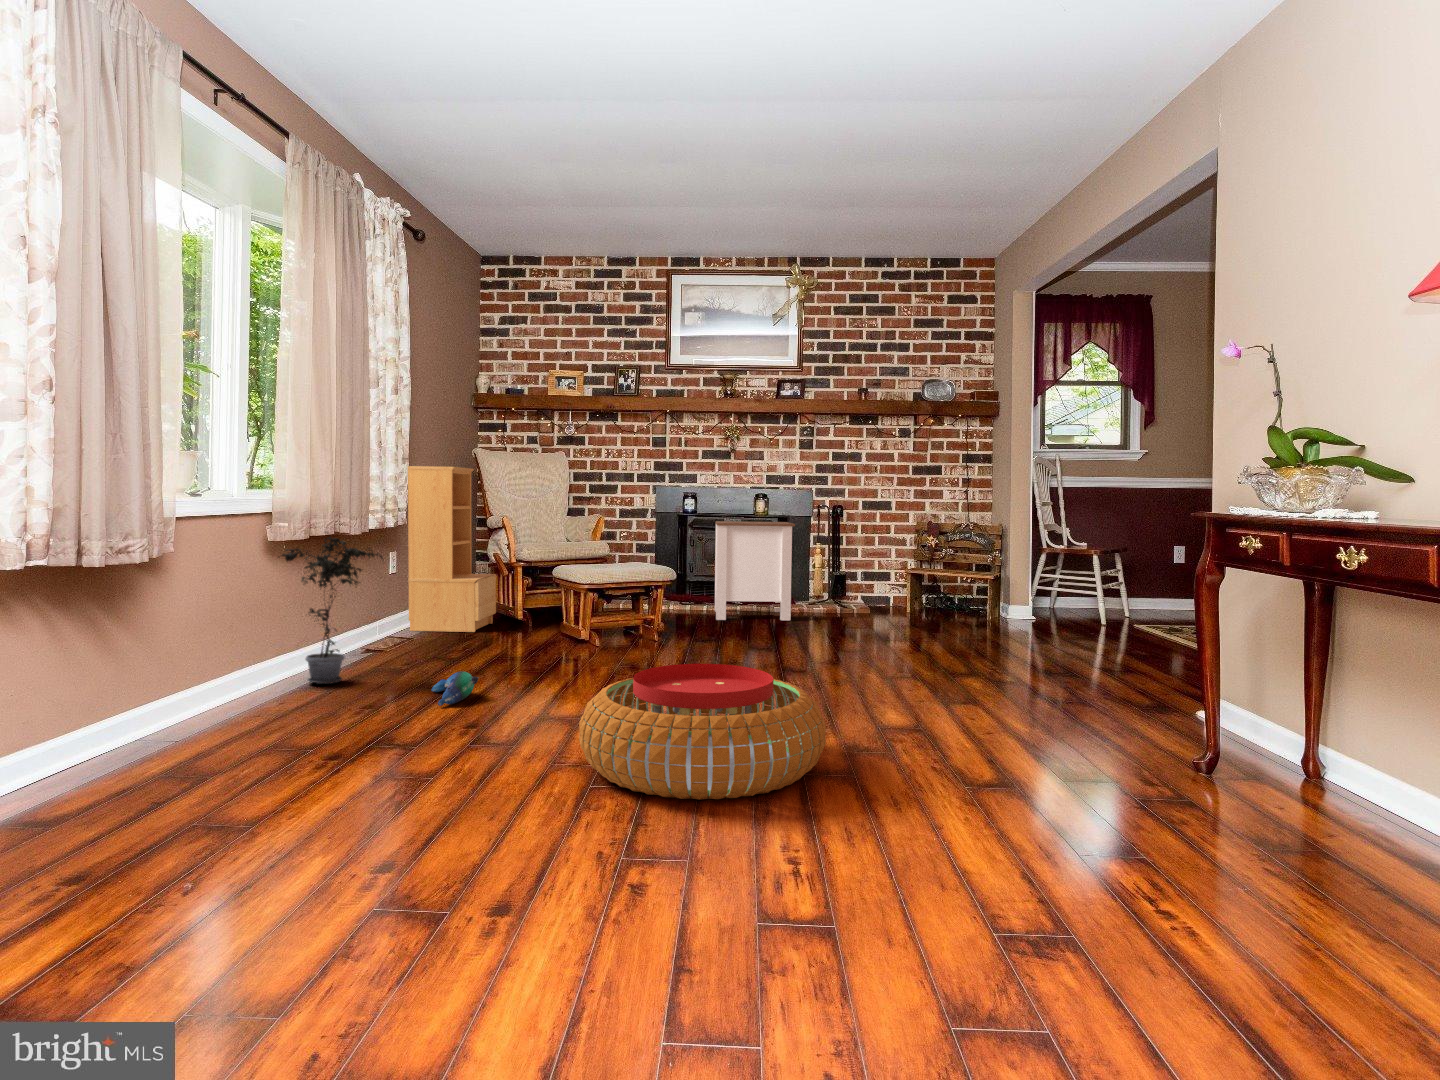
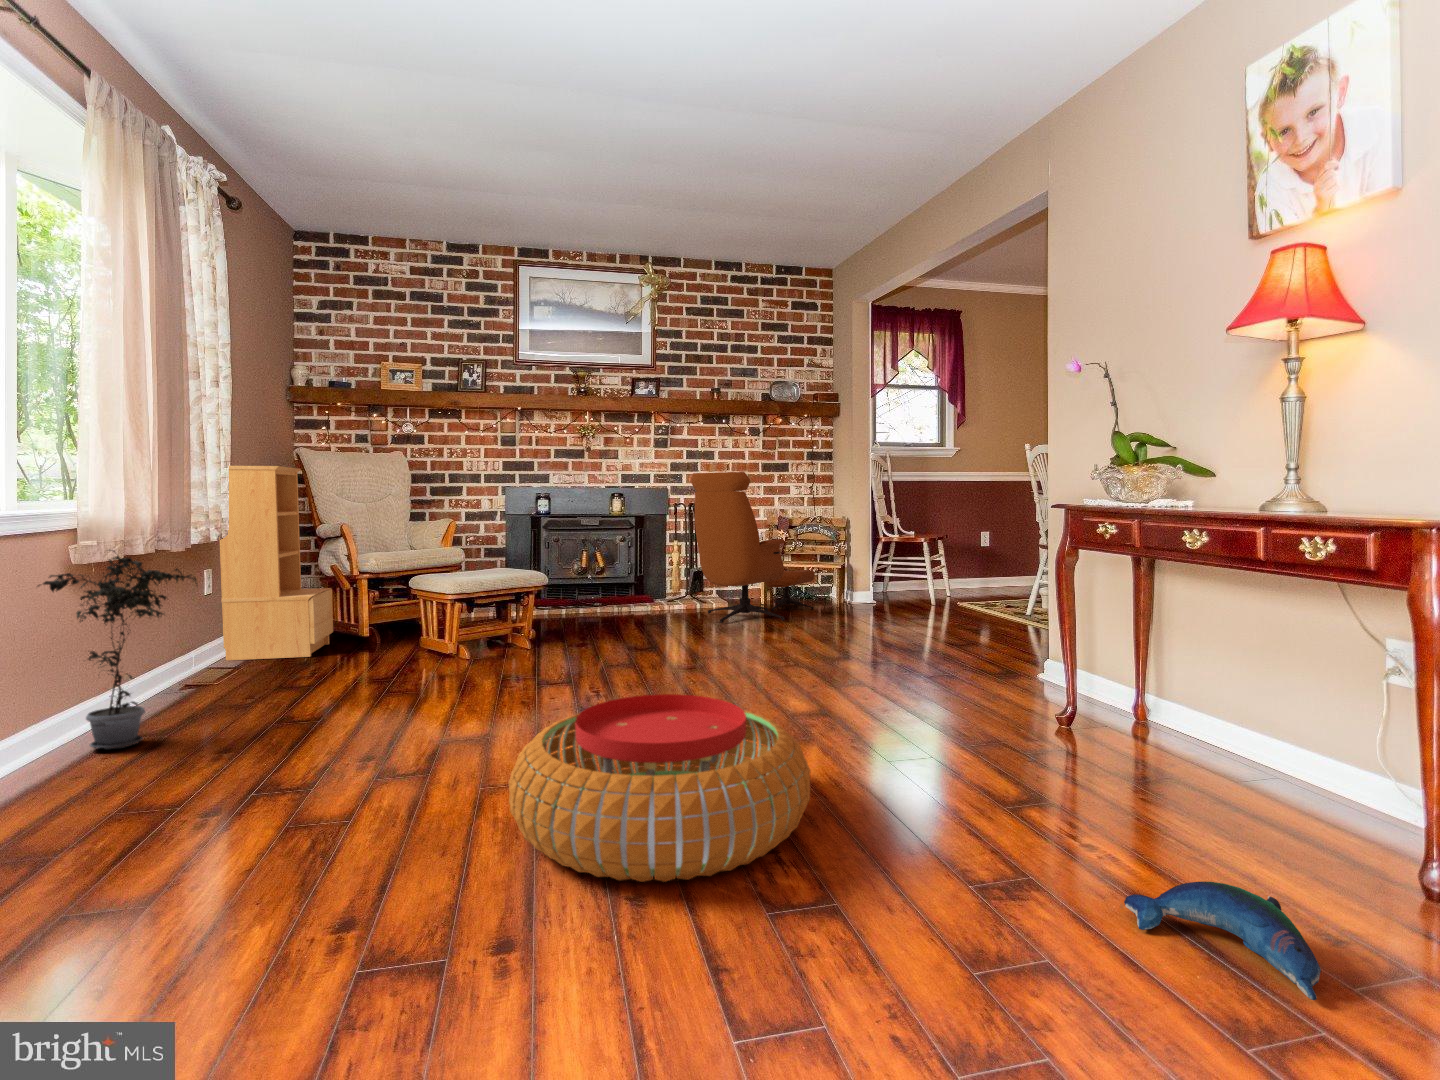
lounge chair: none [826,474,963,627] -> present [691,472,815,623]
side table: present [715,521,795,621] -> none [573,521,660,625]
plush toy: present [431,671,478,706] -> present [1124,882,1321,1000]

